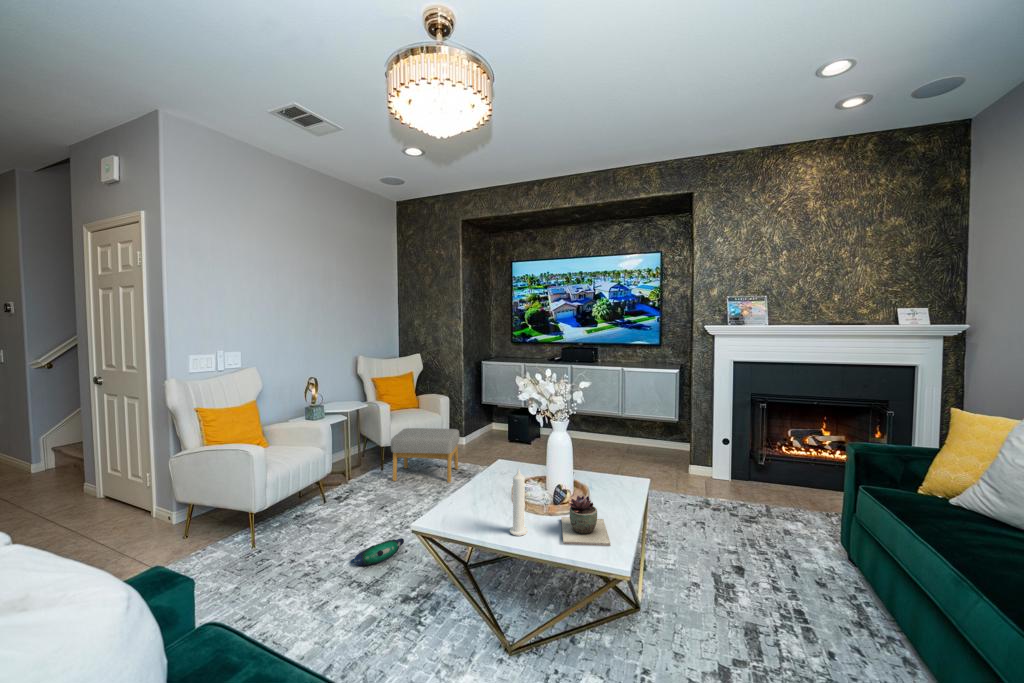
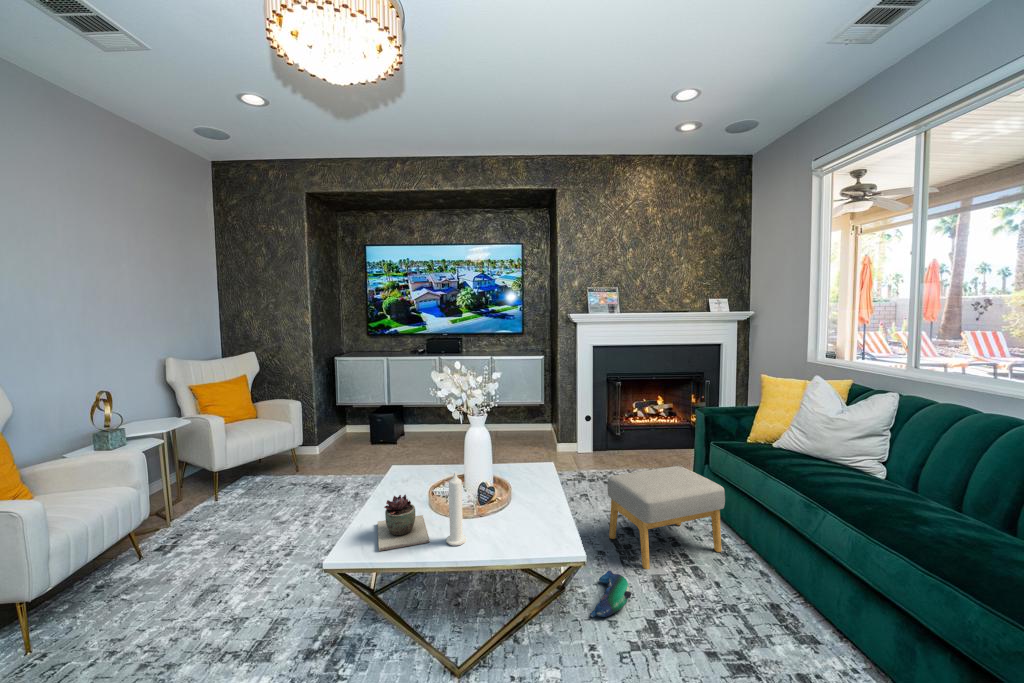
footstool: present [391,428,459,482] -> present [607,466,725,569]
succulent plant: present [561,496,610,546] -> present [377,495,430,551]
plush toy: present [350,538,404,566] -> present [590,571,632,617]

